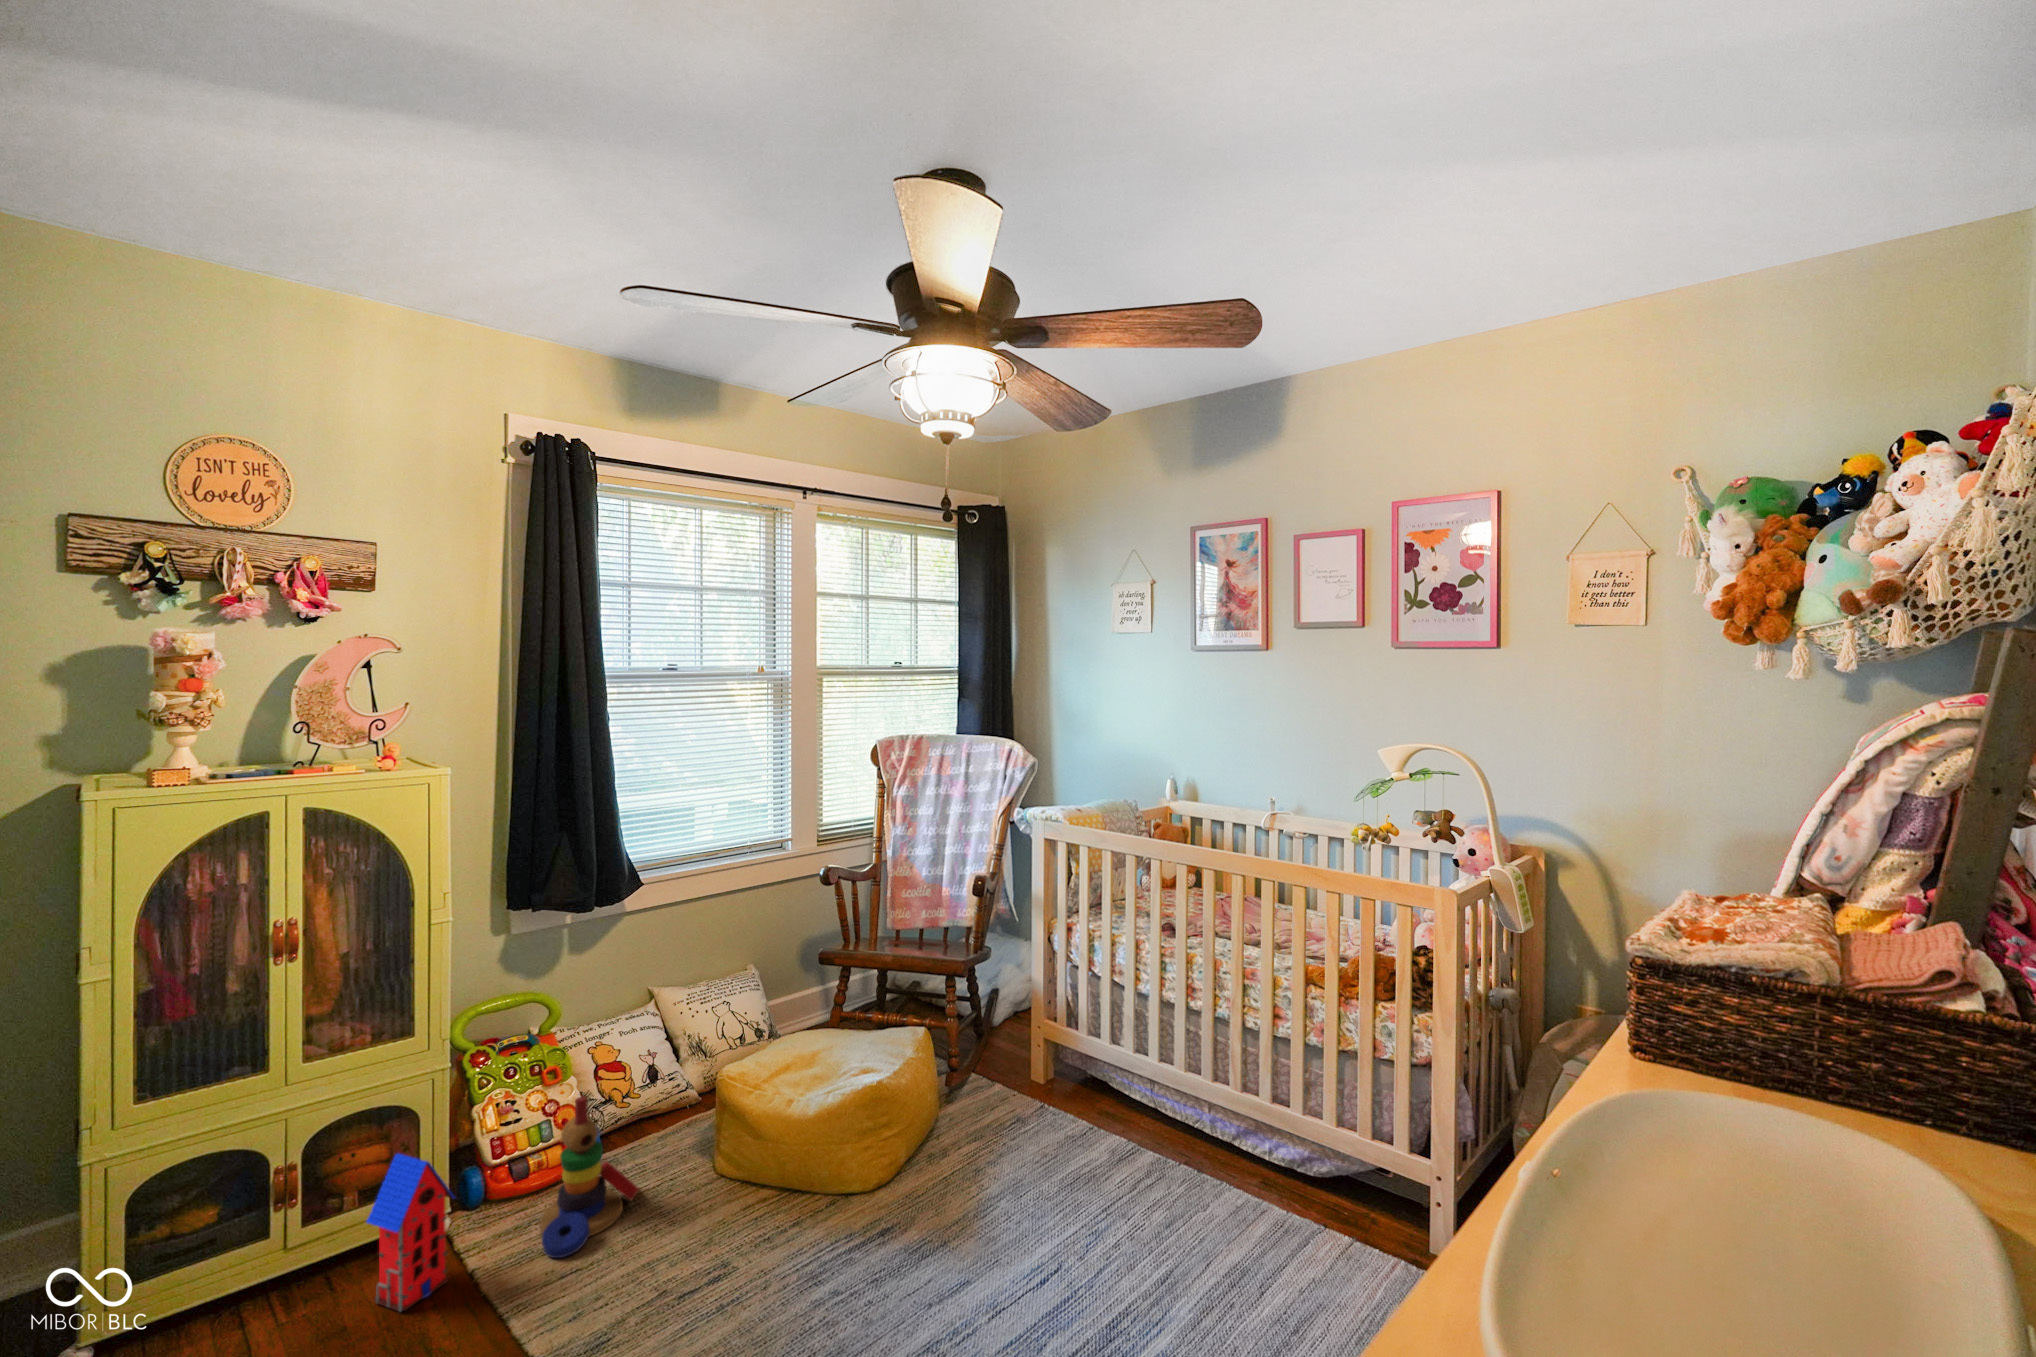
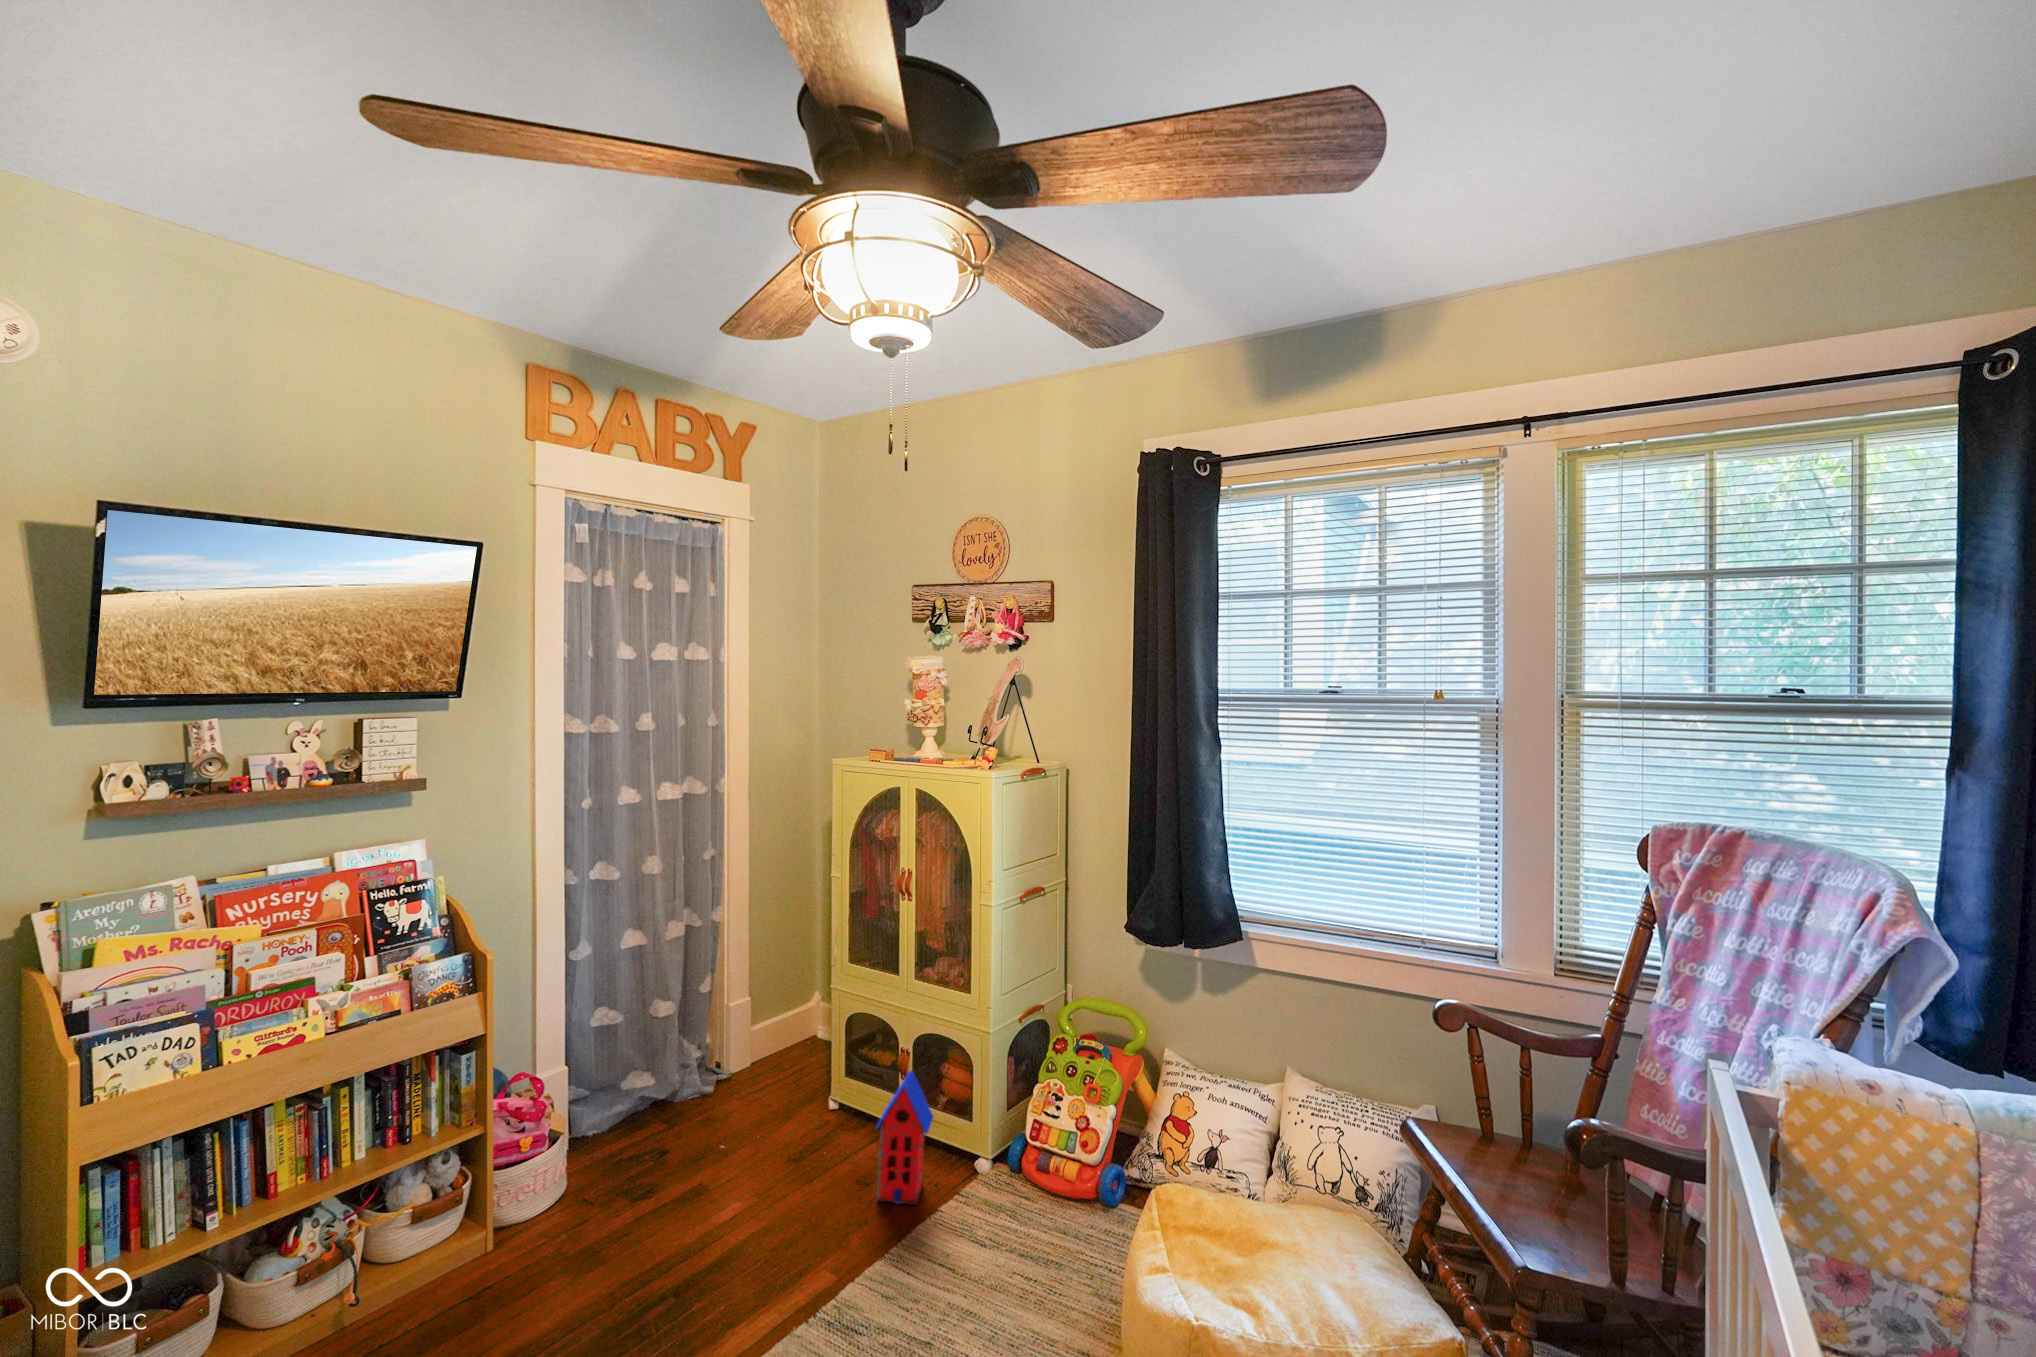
stacking toy: present [540,1097,639,1258] -> none [958,1111,1078,1263]

